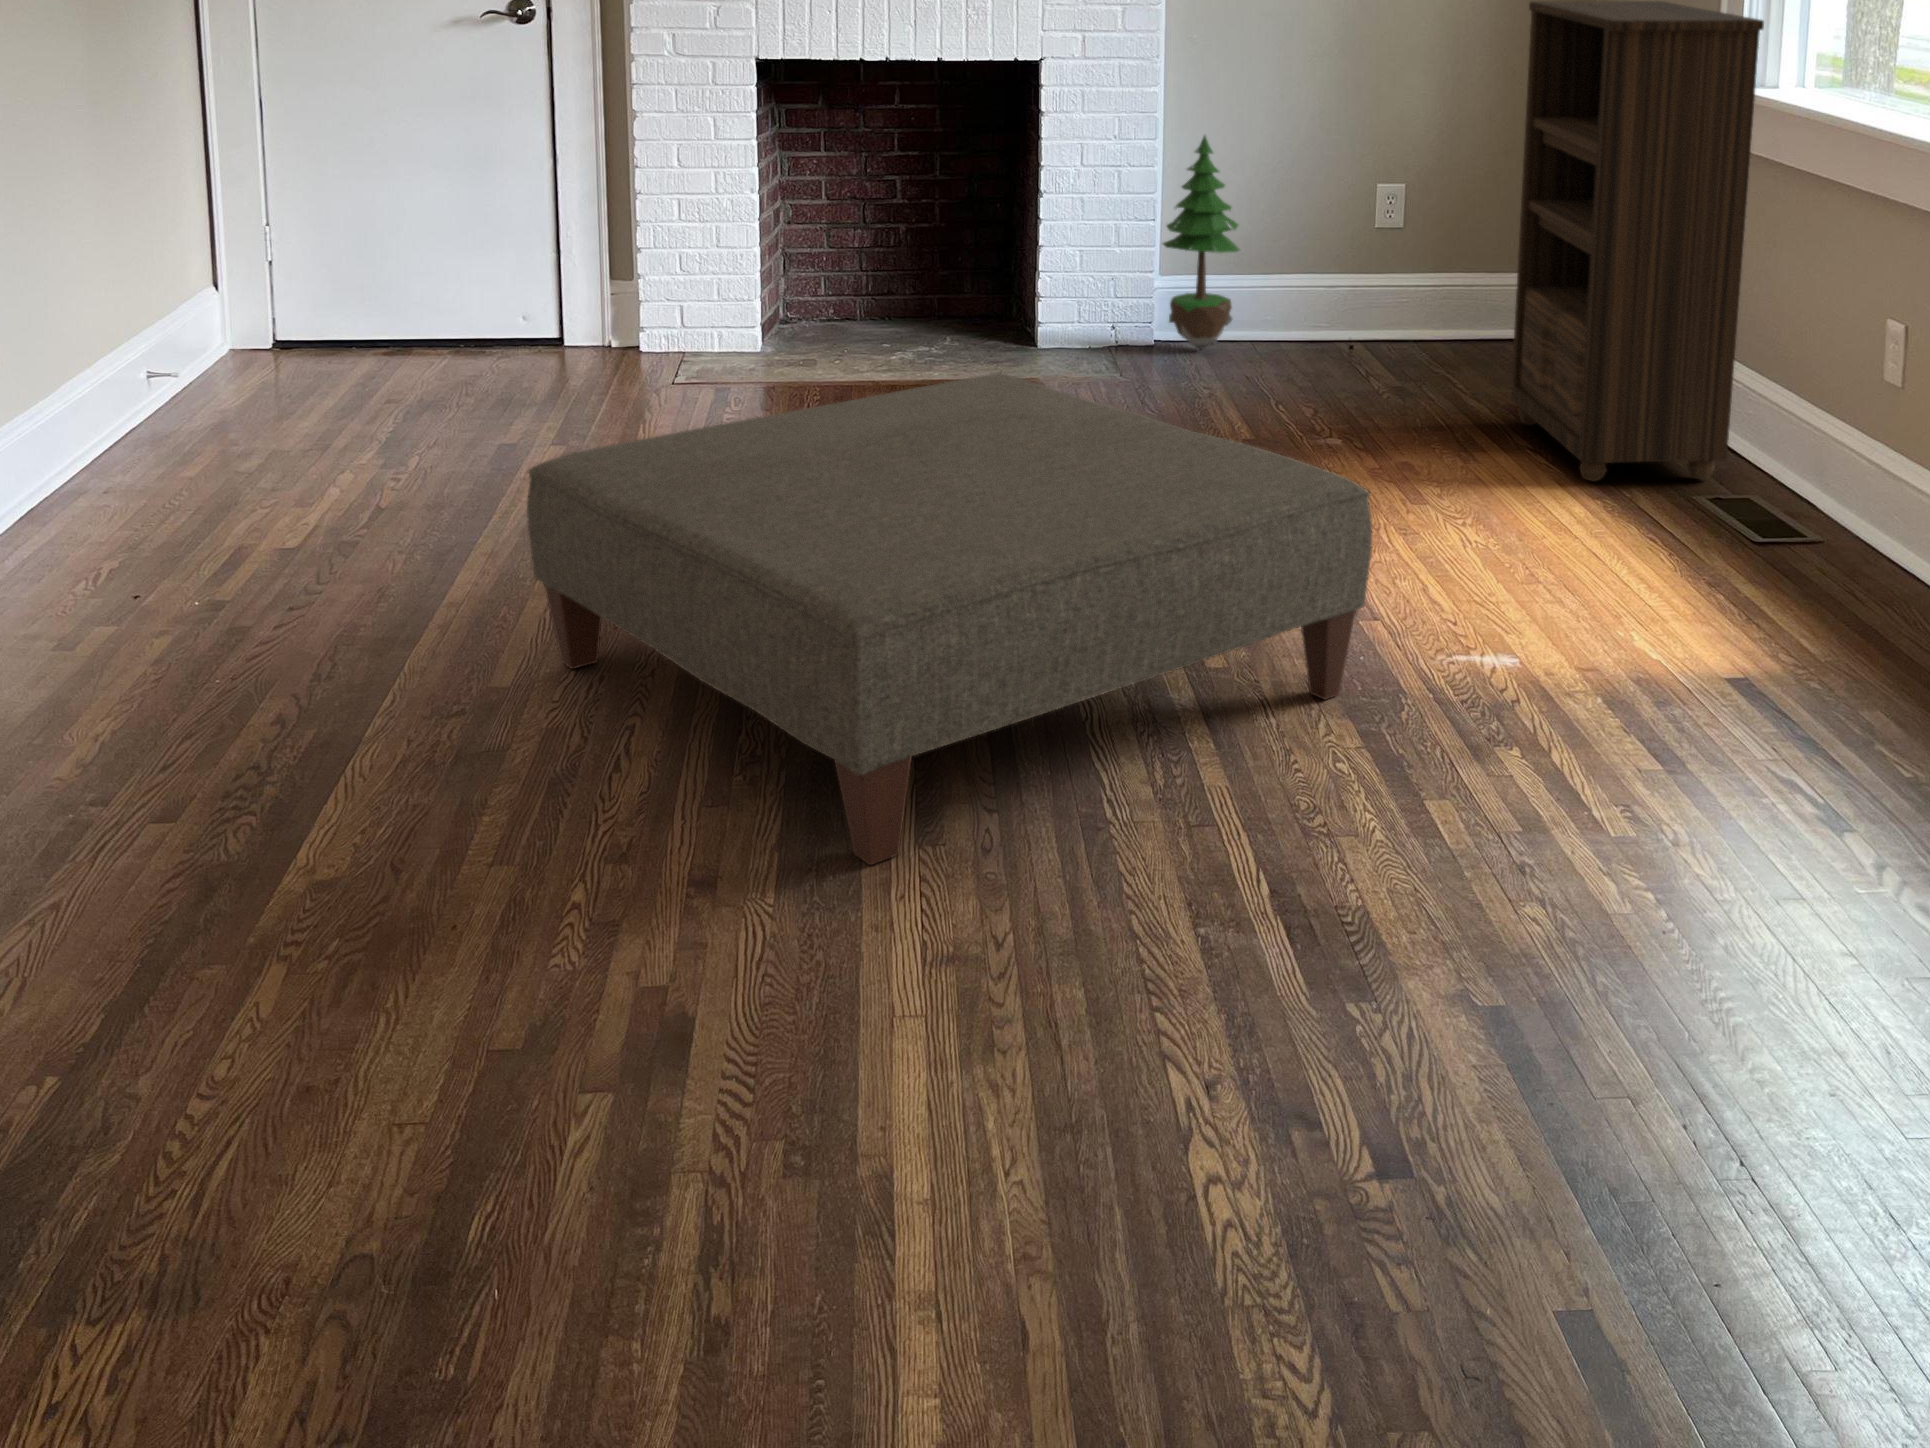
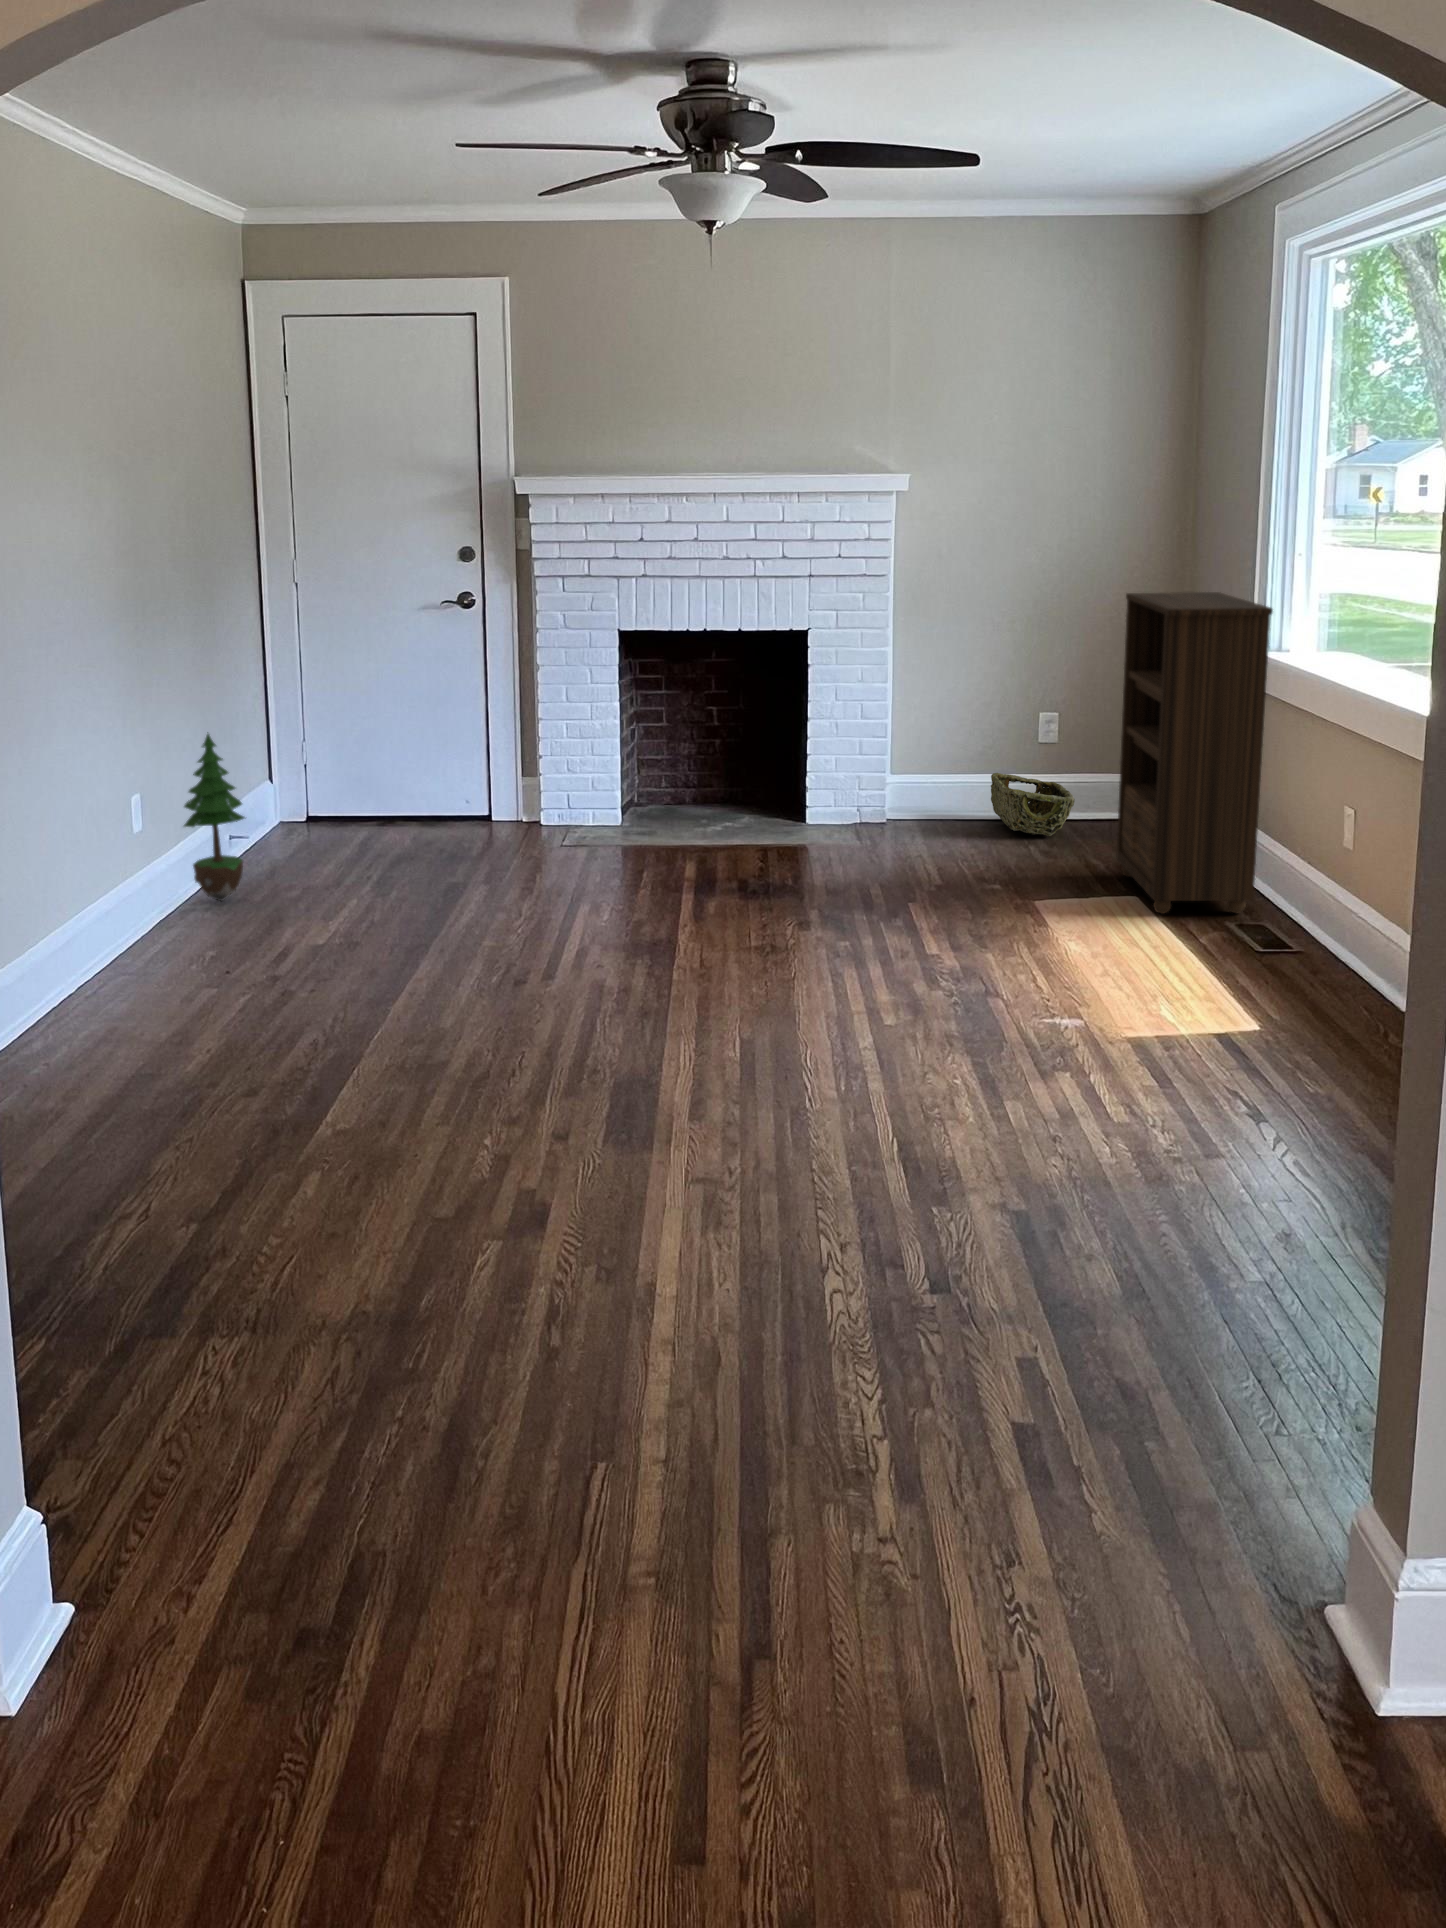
potted tree: present [1162,136,1239,350] -> present [184,732,244,901]
woven basket: none [1310,272,1438,365] -> present [991,773,1075,836]
ottoman: present [527,373,1372,865] -> none [465,838,983,1129]

